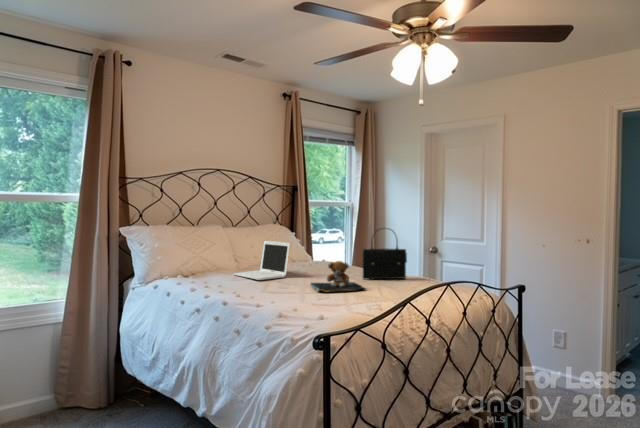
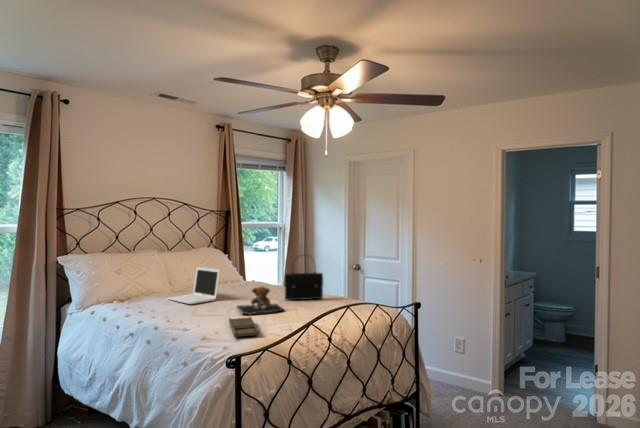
tray: none [306,294,344,315] -> present [229,317,259,337]

